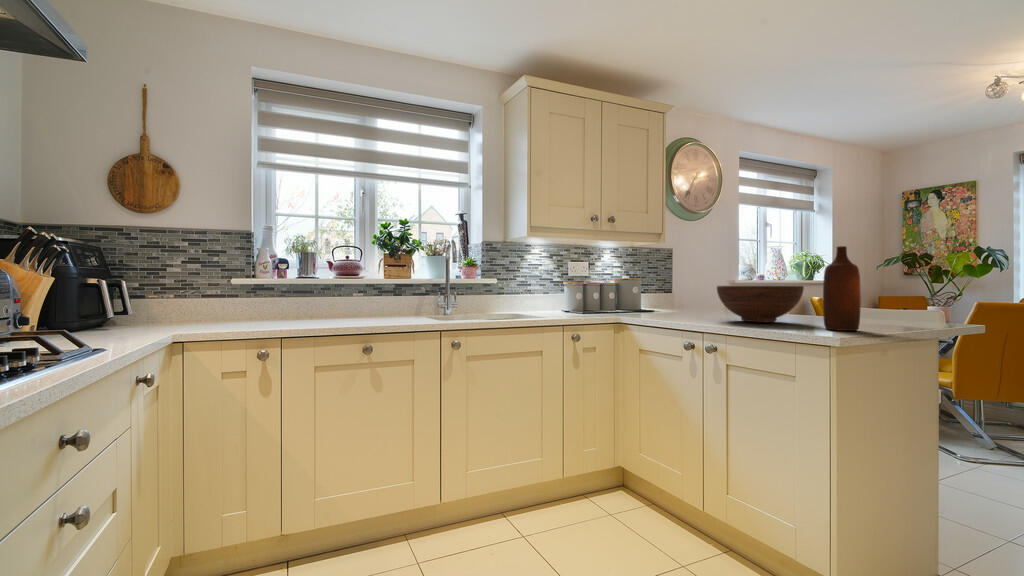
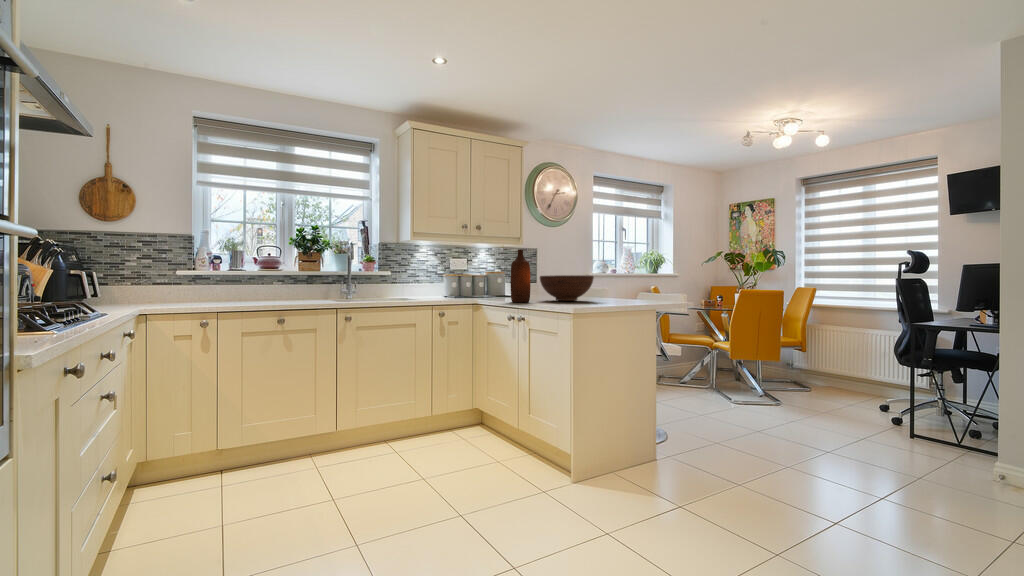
bottle: present [823,246,861,331] -> present [511,249,530,302]

